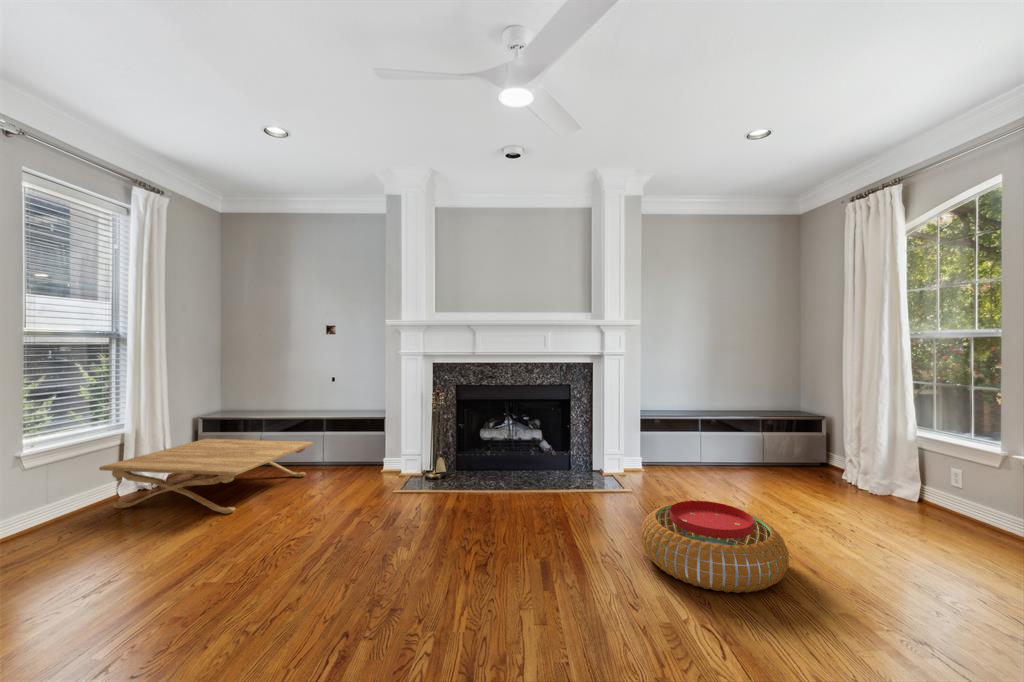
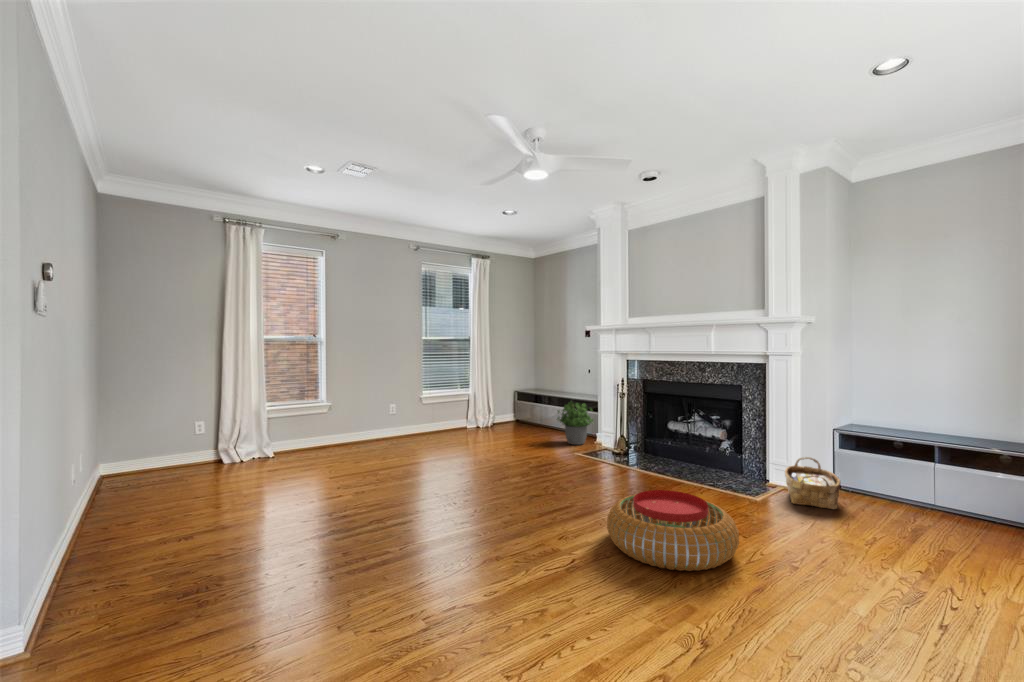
potted plant: none [339,420,387,480] -> present [557,402,593,445]
coffee table: present [99,439,313,513] -> none [453,404,554,443]
woven basket: none [629,442,679,486] -> present [785,457,841,509]

